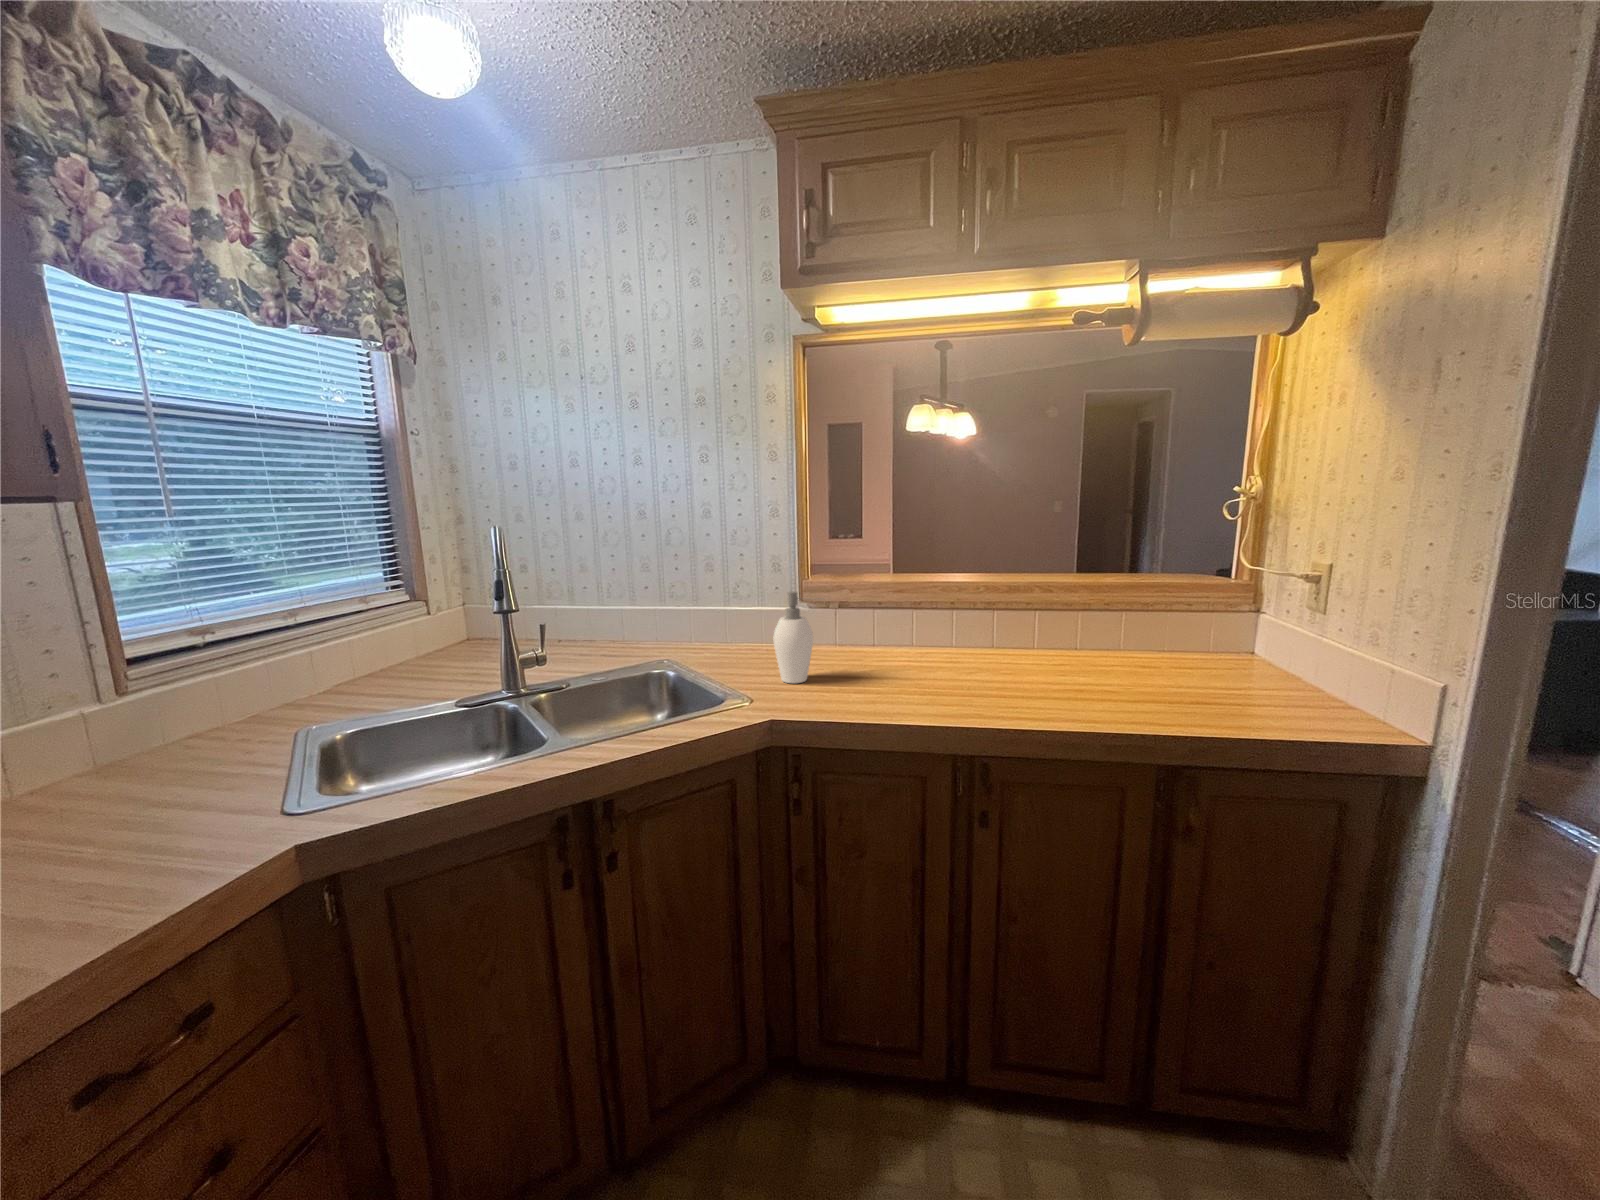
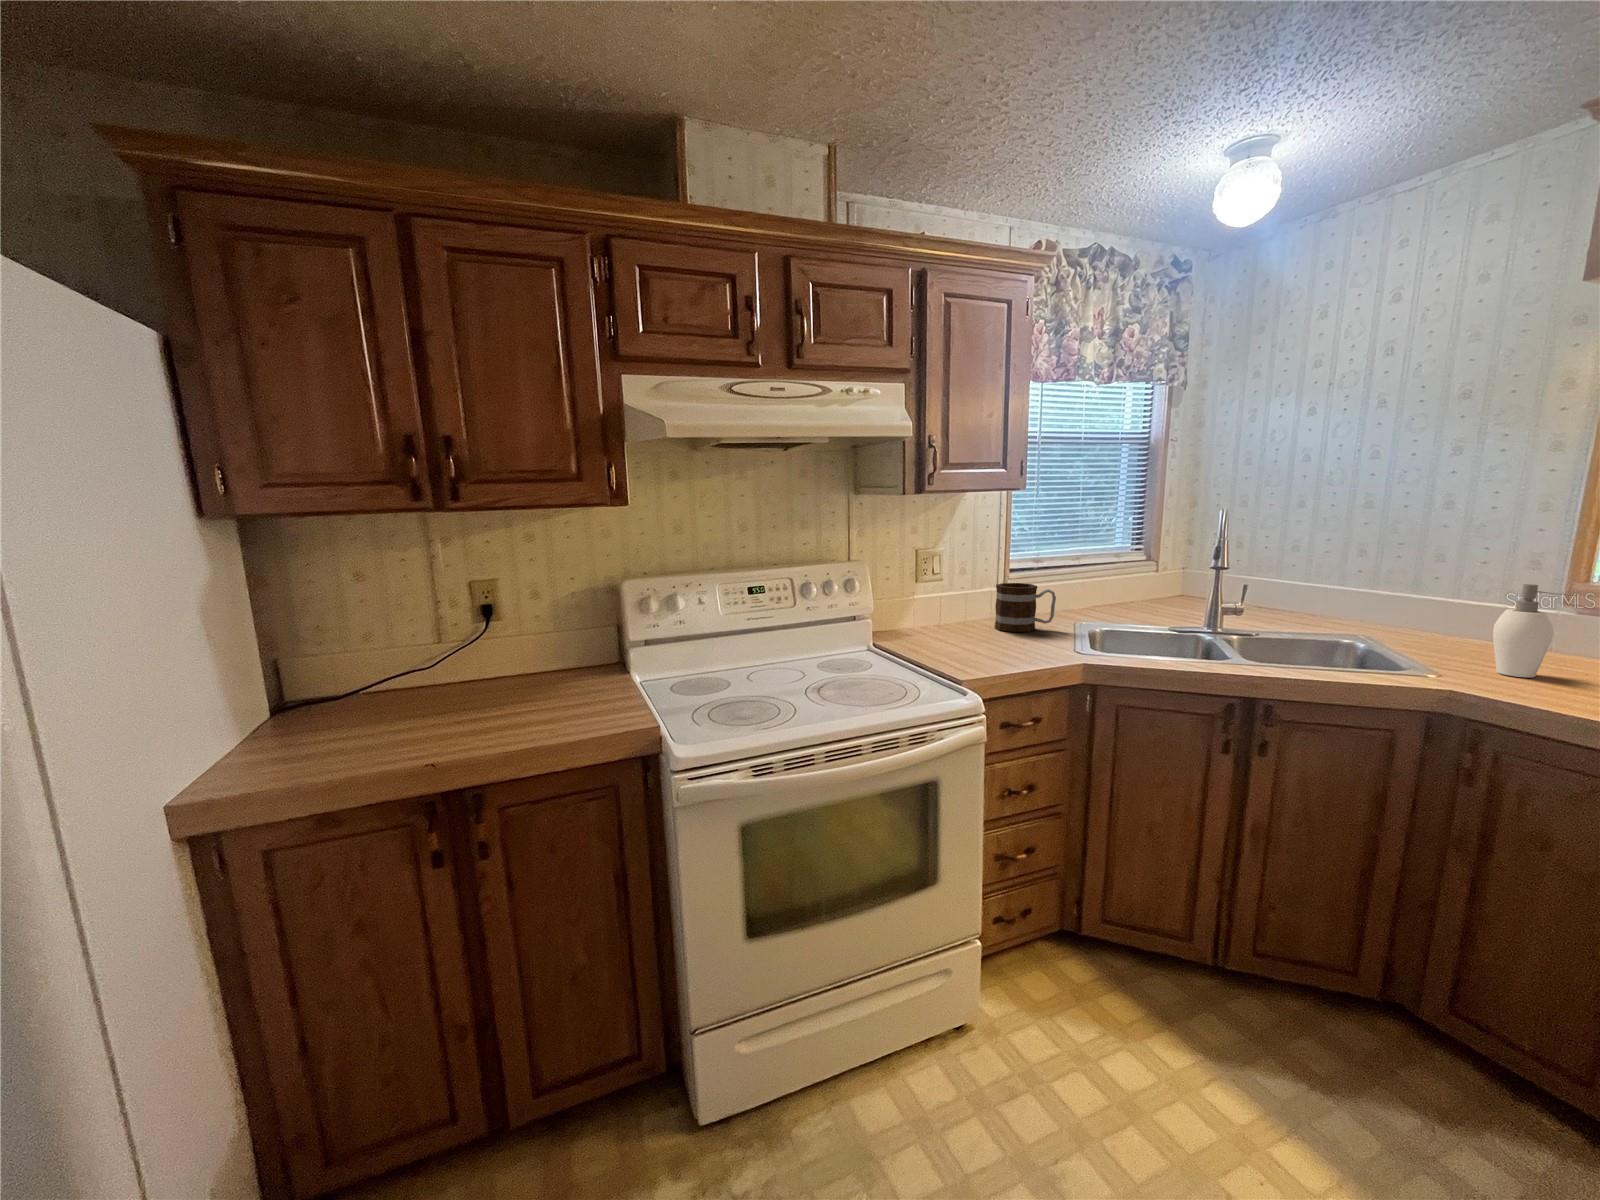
mug: none [66,691,238,808] -> present [995,583,1056,632]

